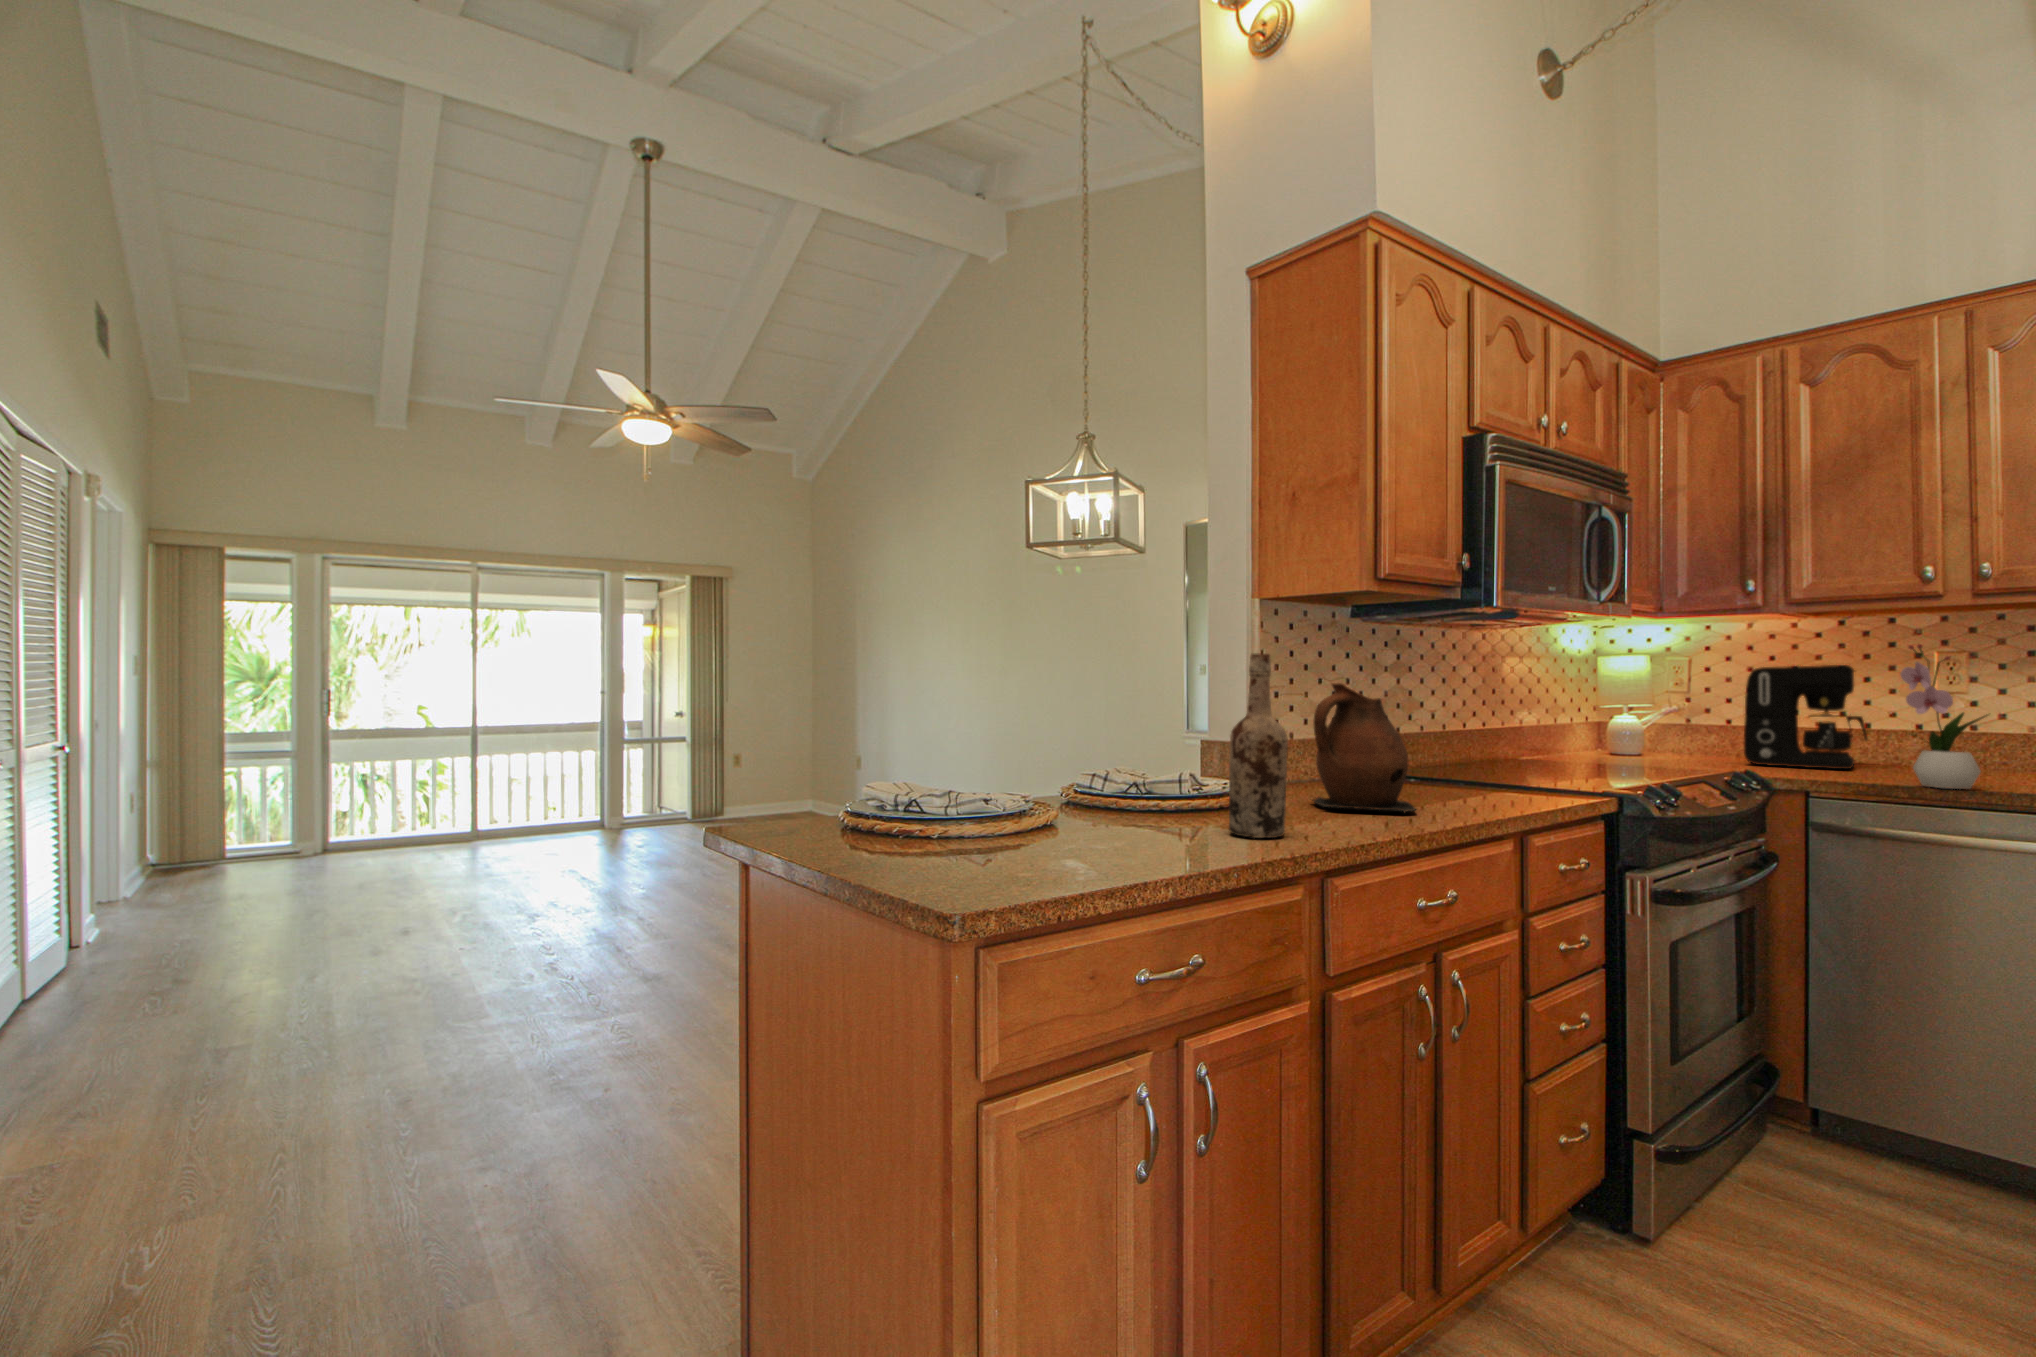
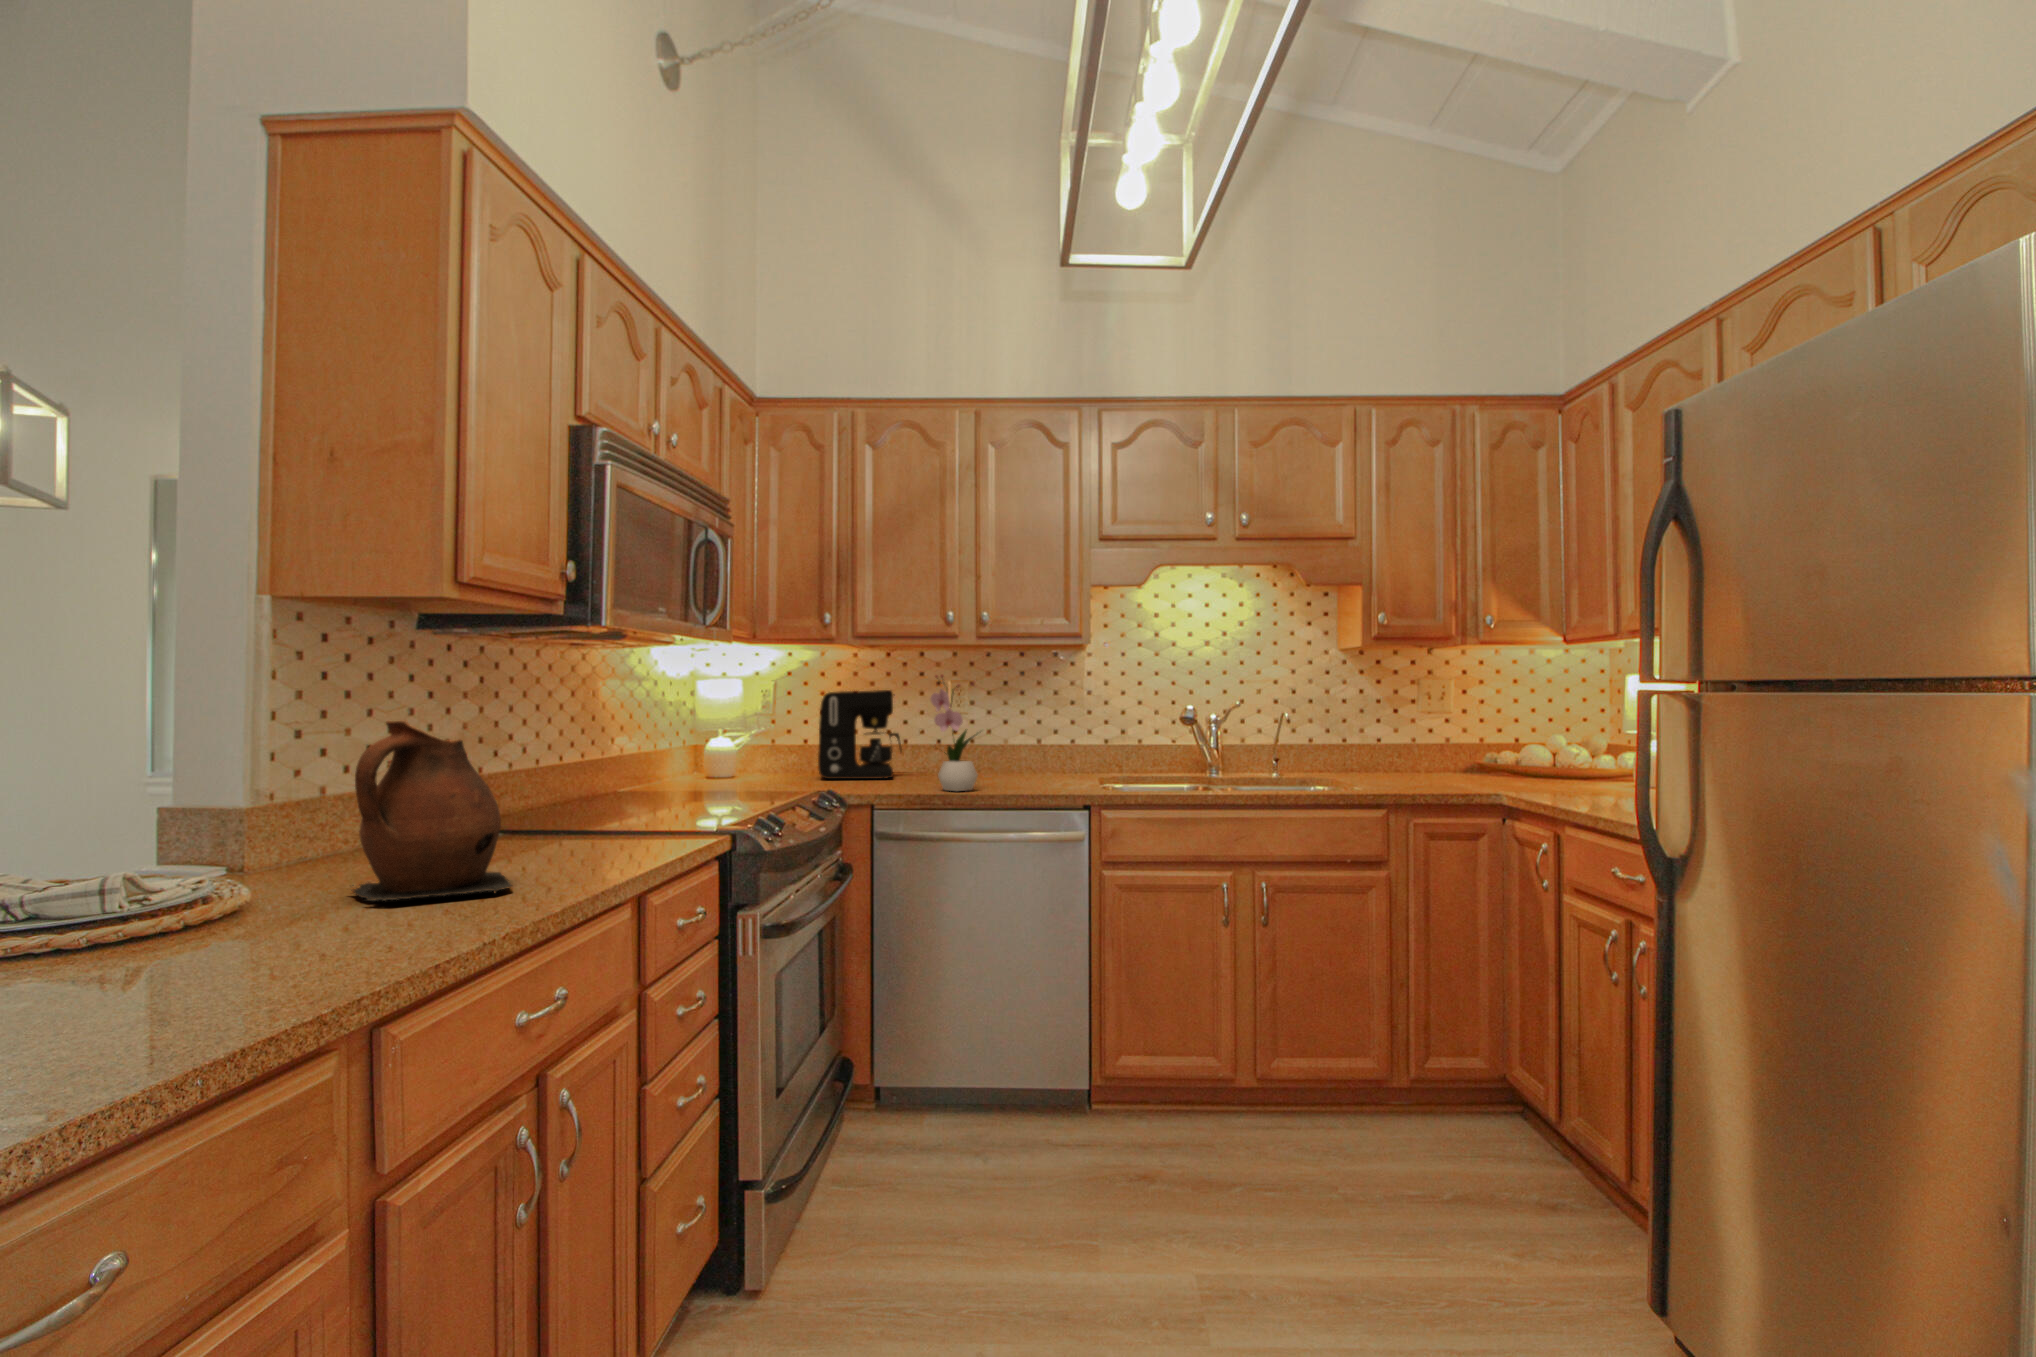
wine bottle: present [1229,653,1288,838] -> none [173,681,298,994]

